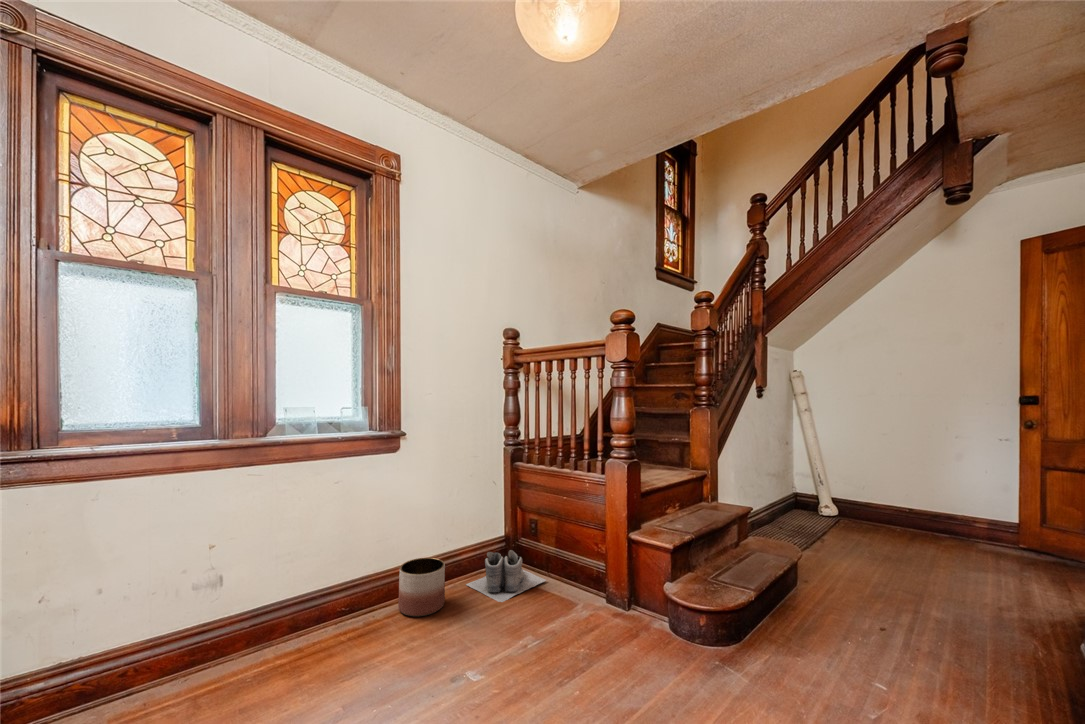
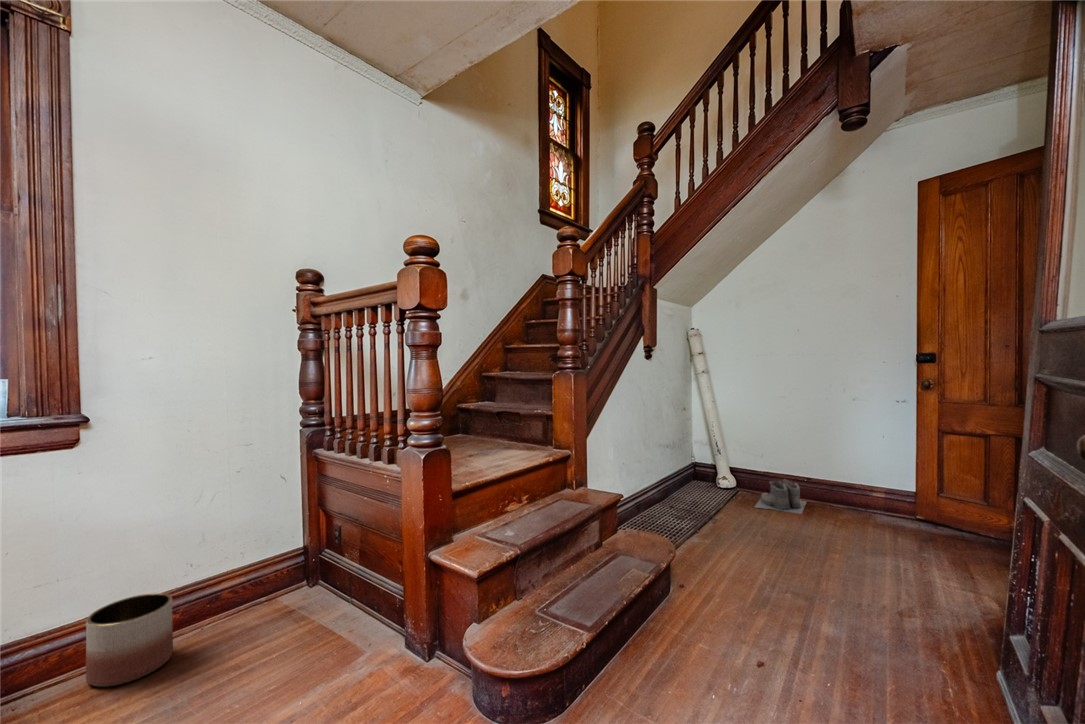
boots: present [466,550,546,602] -> present [755,479,806,514]

